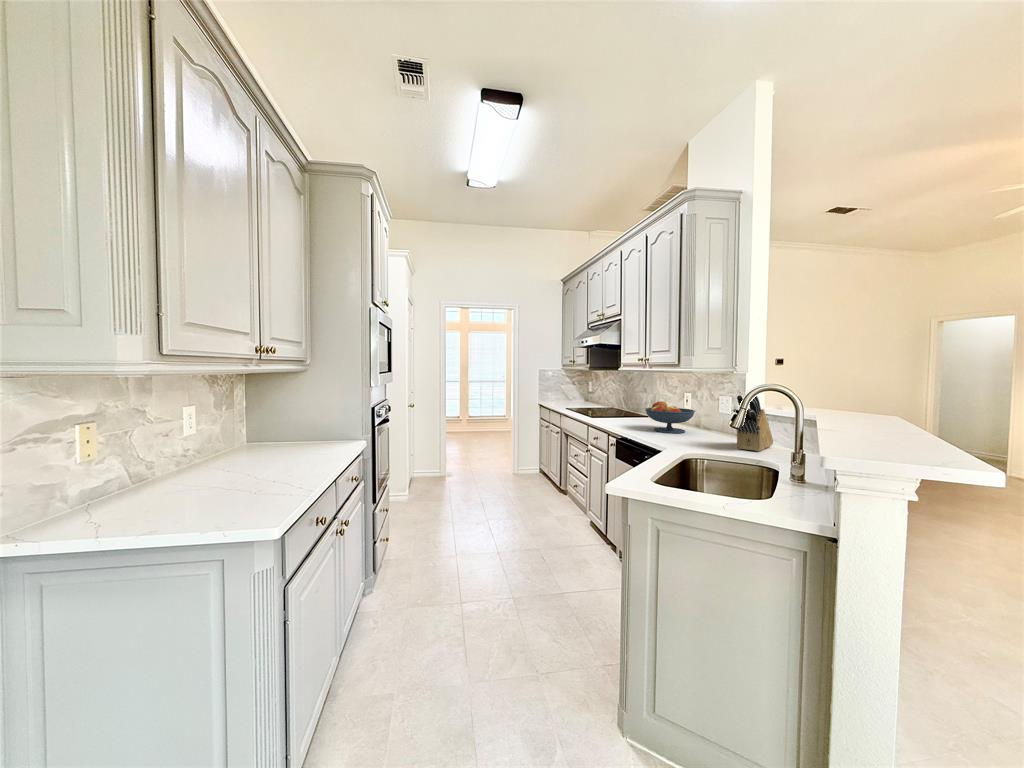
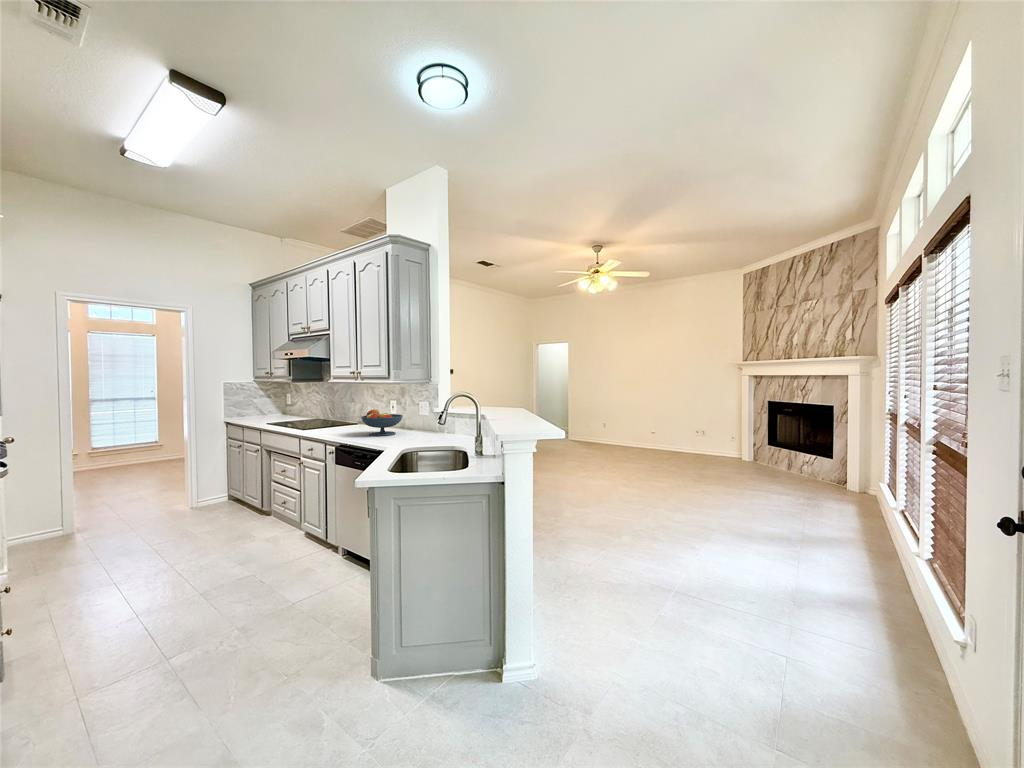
knife block: present [733,395,773,451] -> none [434,399,458,441]

